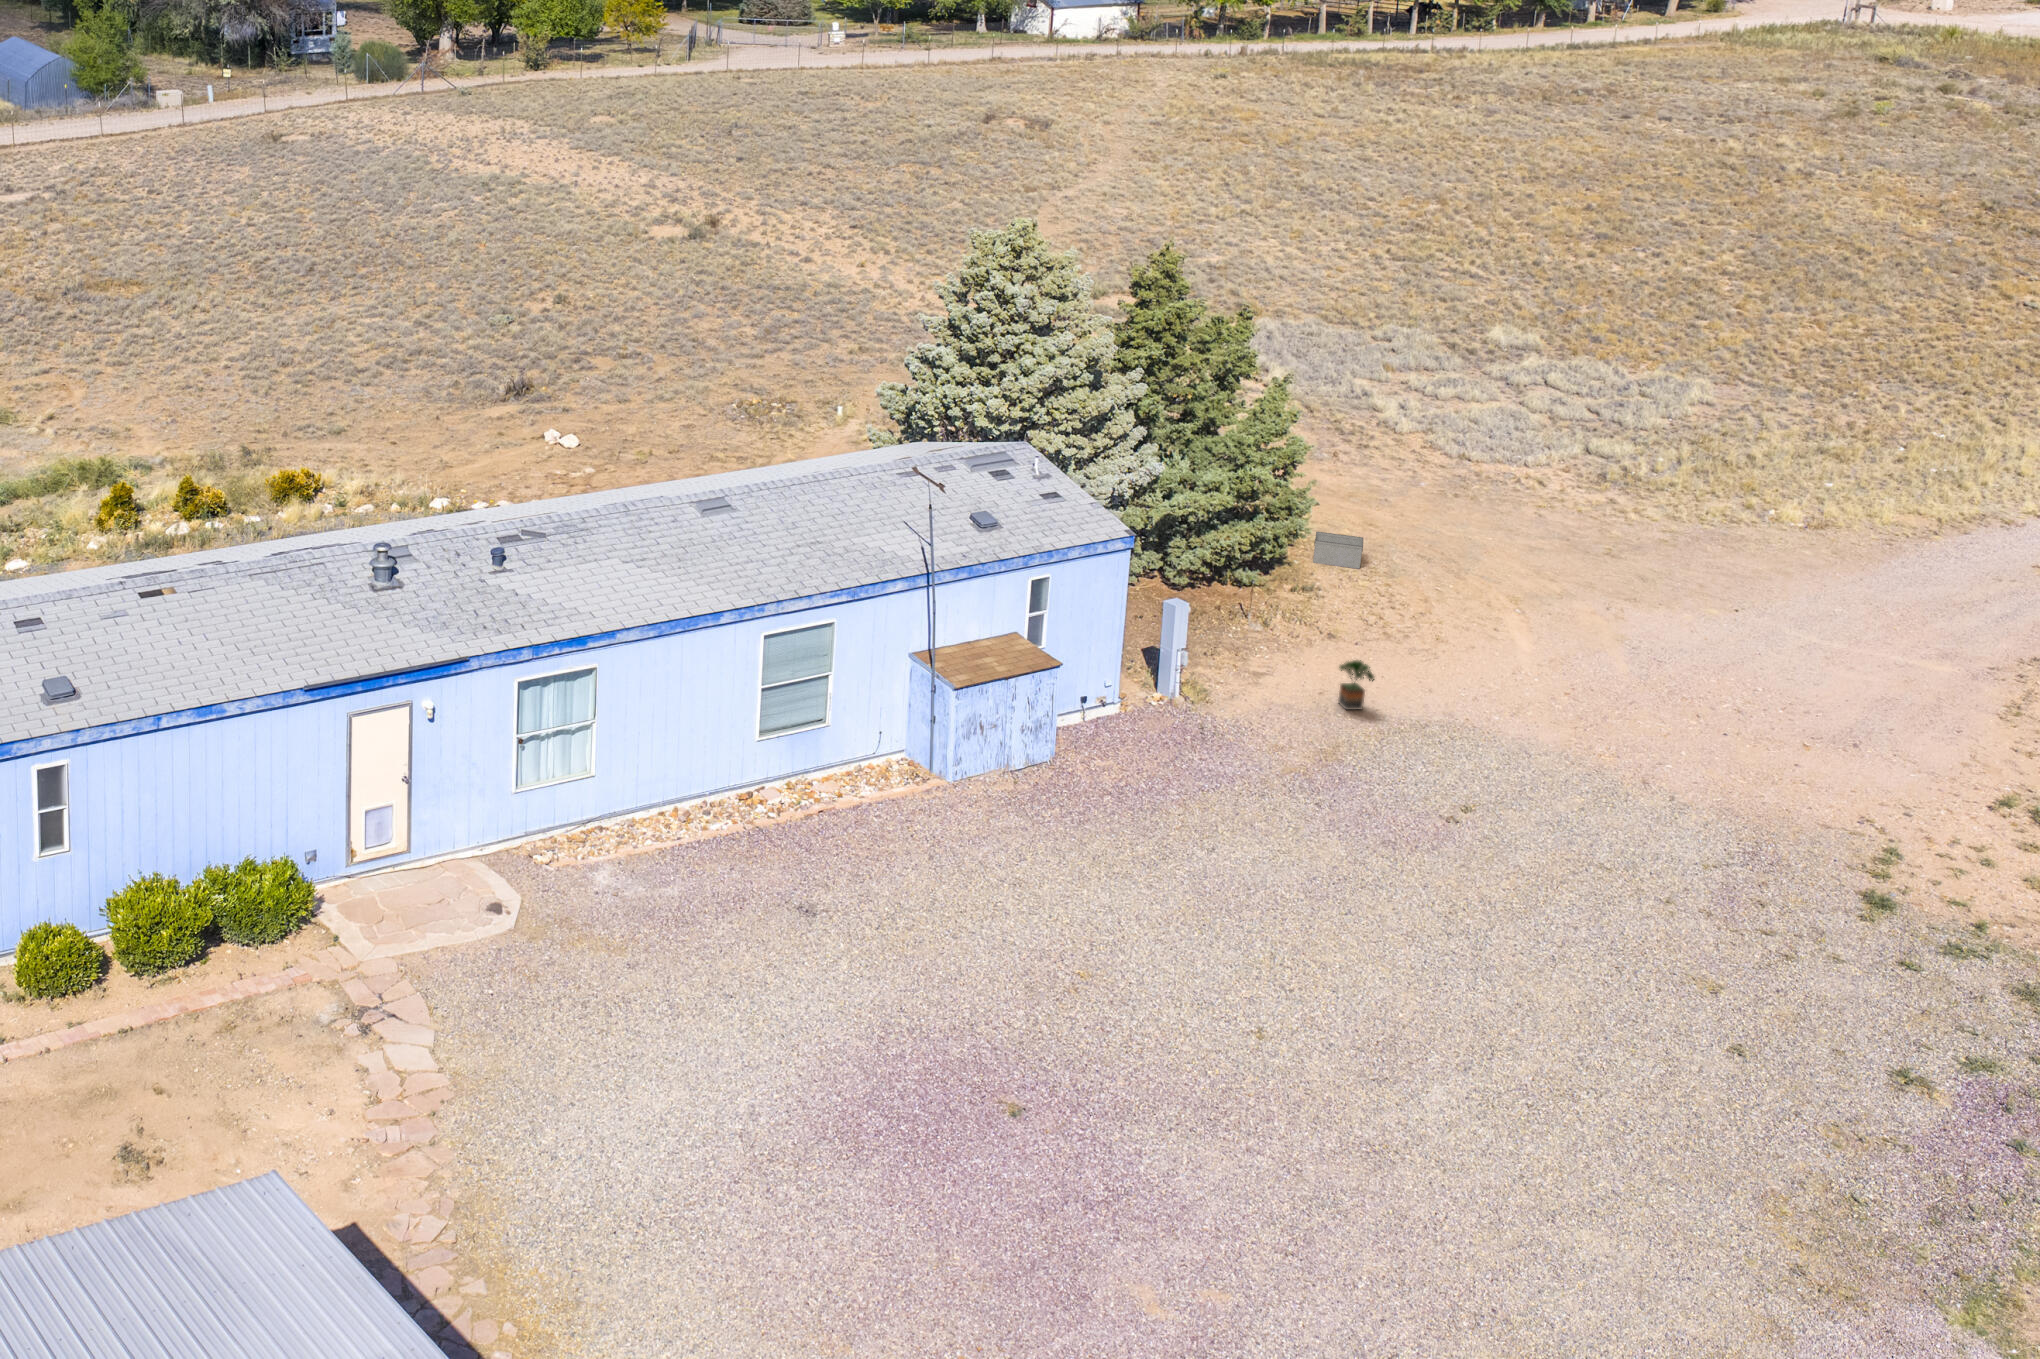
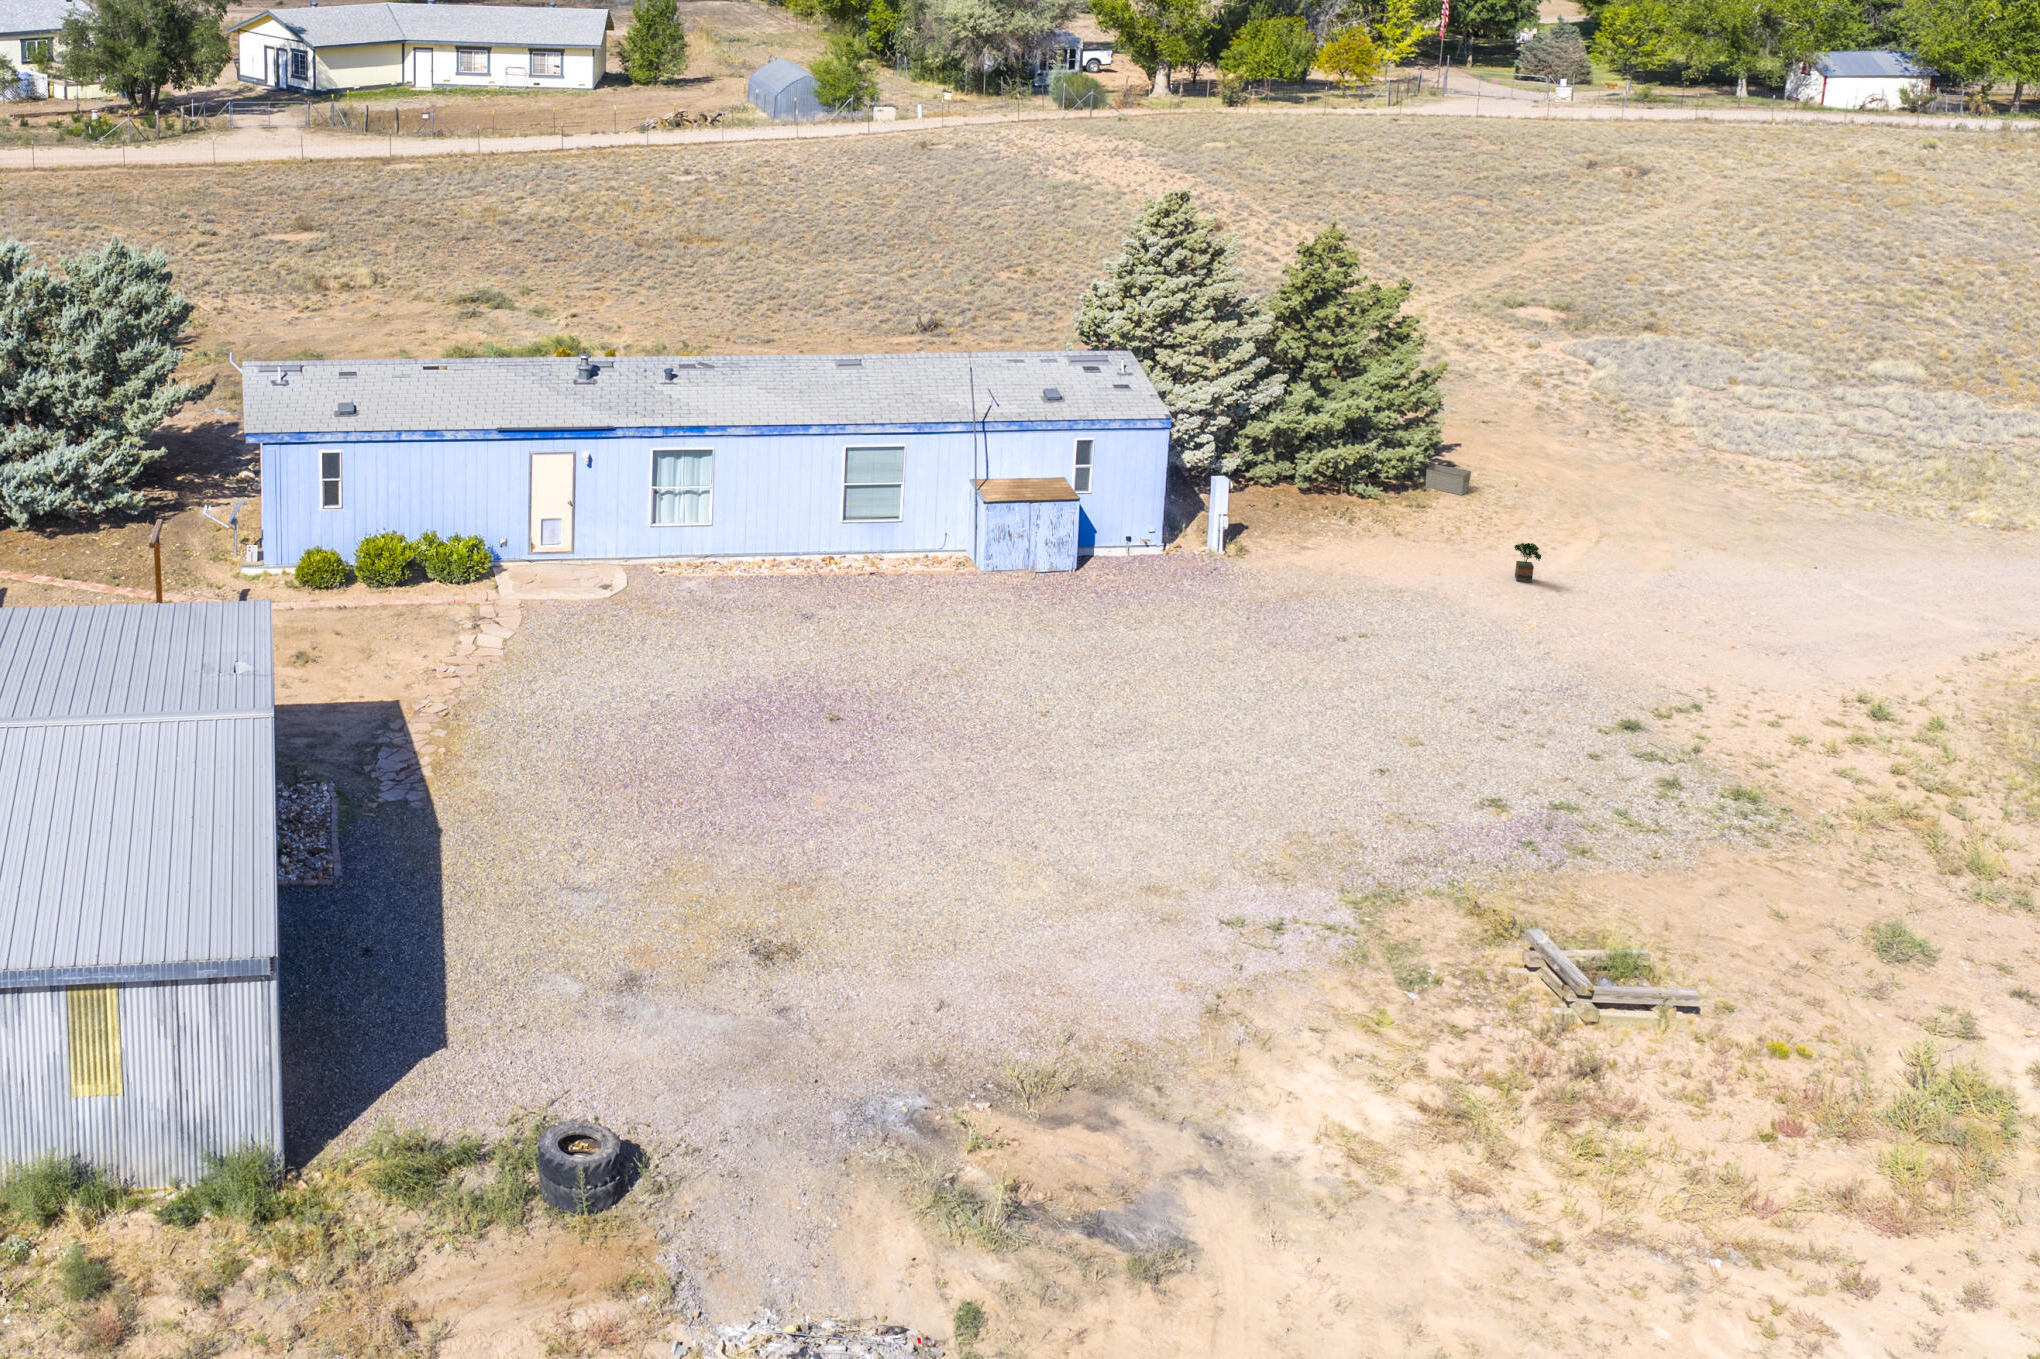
potted tree: present [1338,660,1375,710] -> present [1514,543,1541,583]

